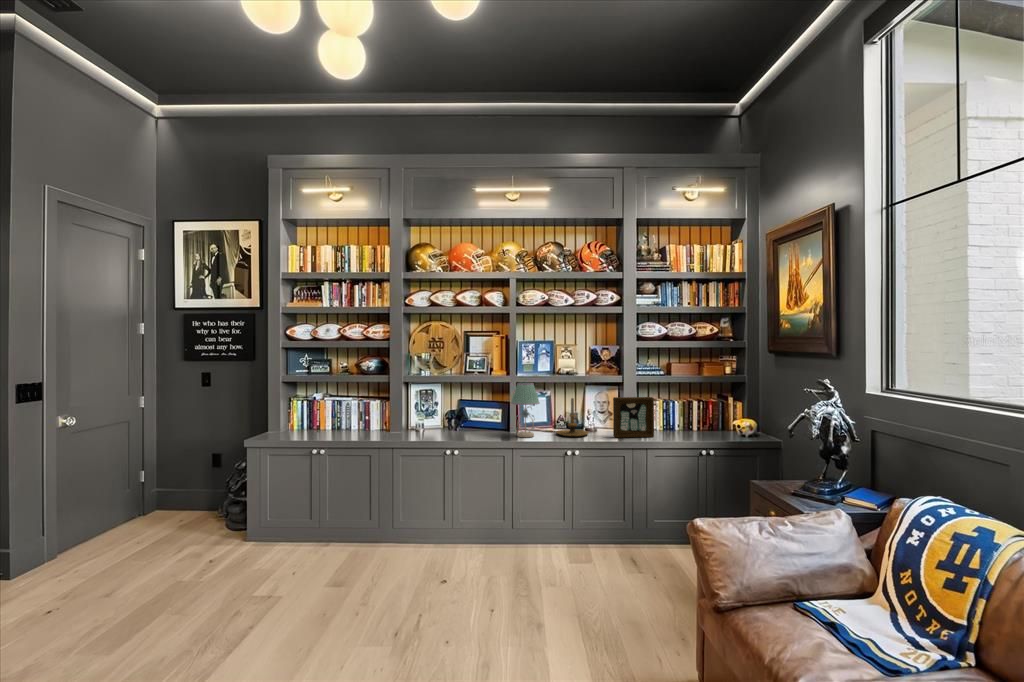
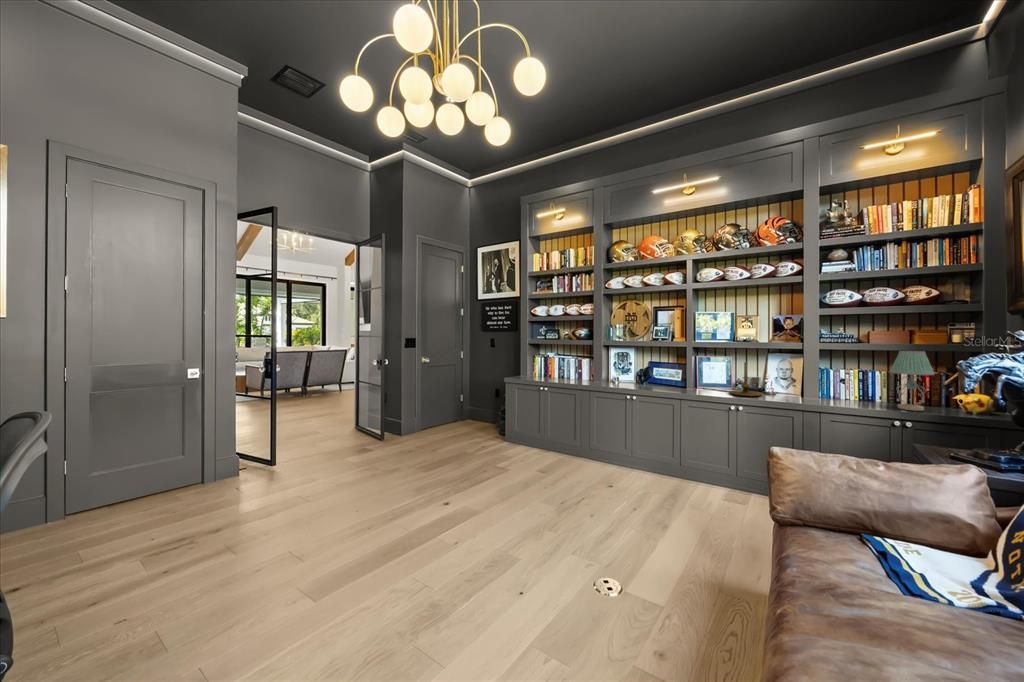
table lamp: present [511,382,540,437] -> present [890,351,935,411]
picture frame: present [613,397,654,438] -> none [788,363,838,404]

